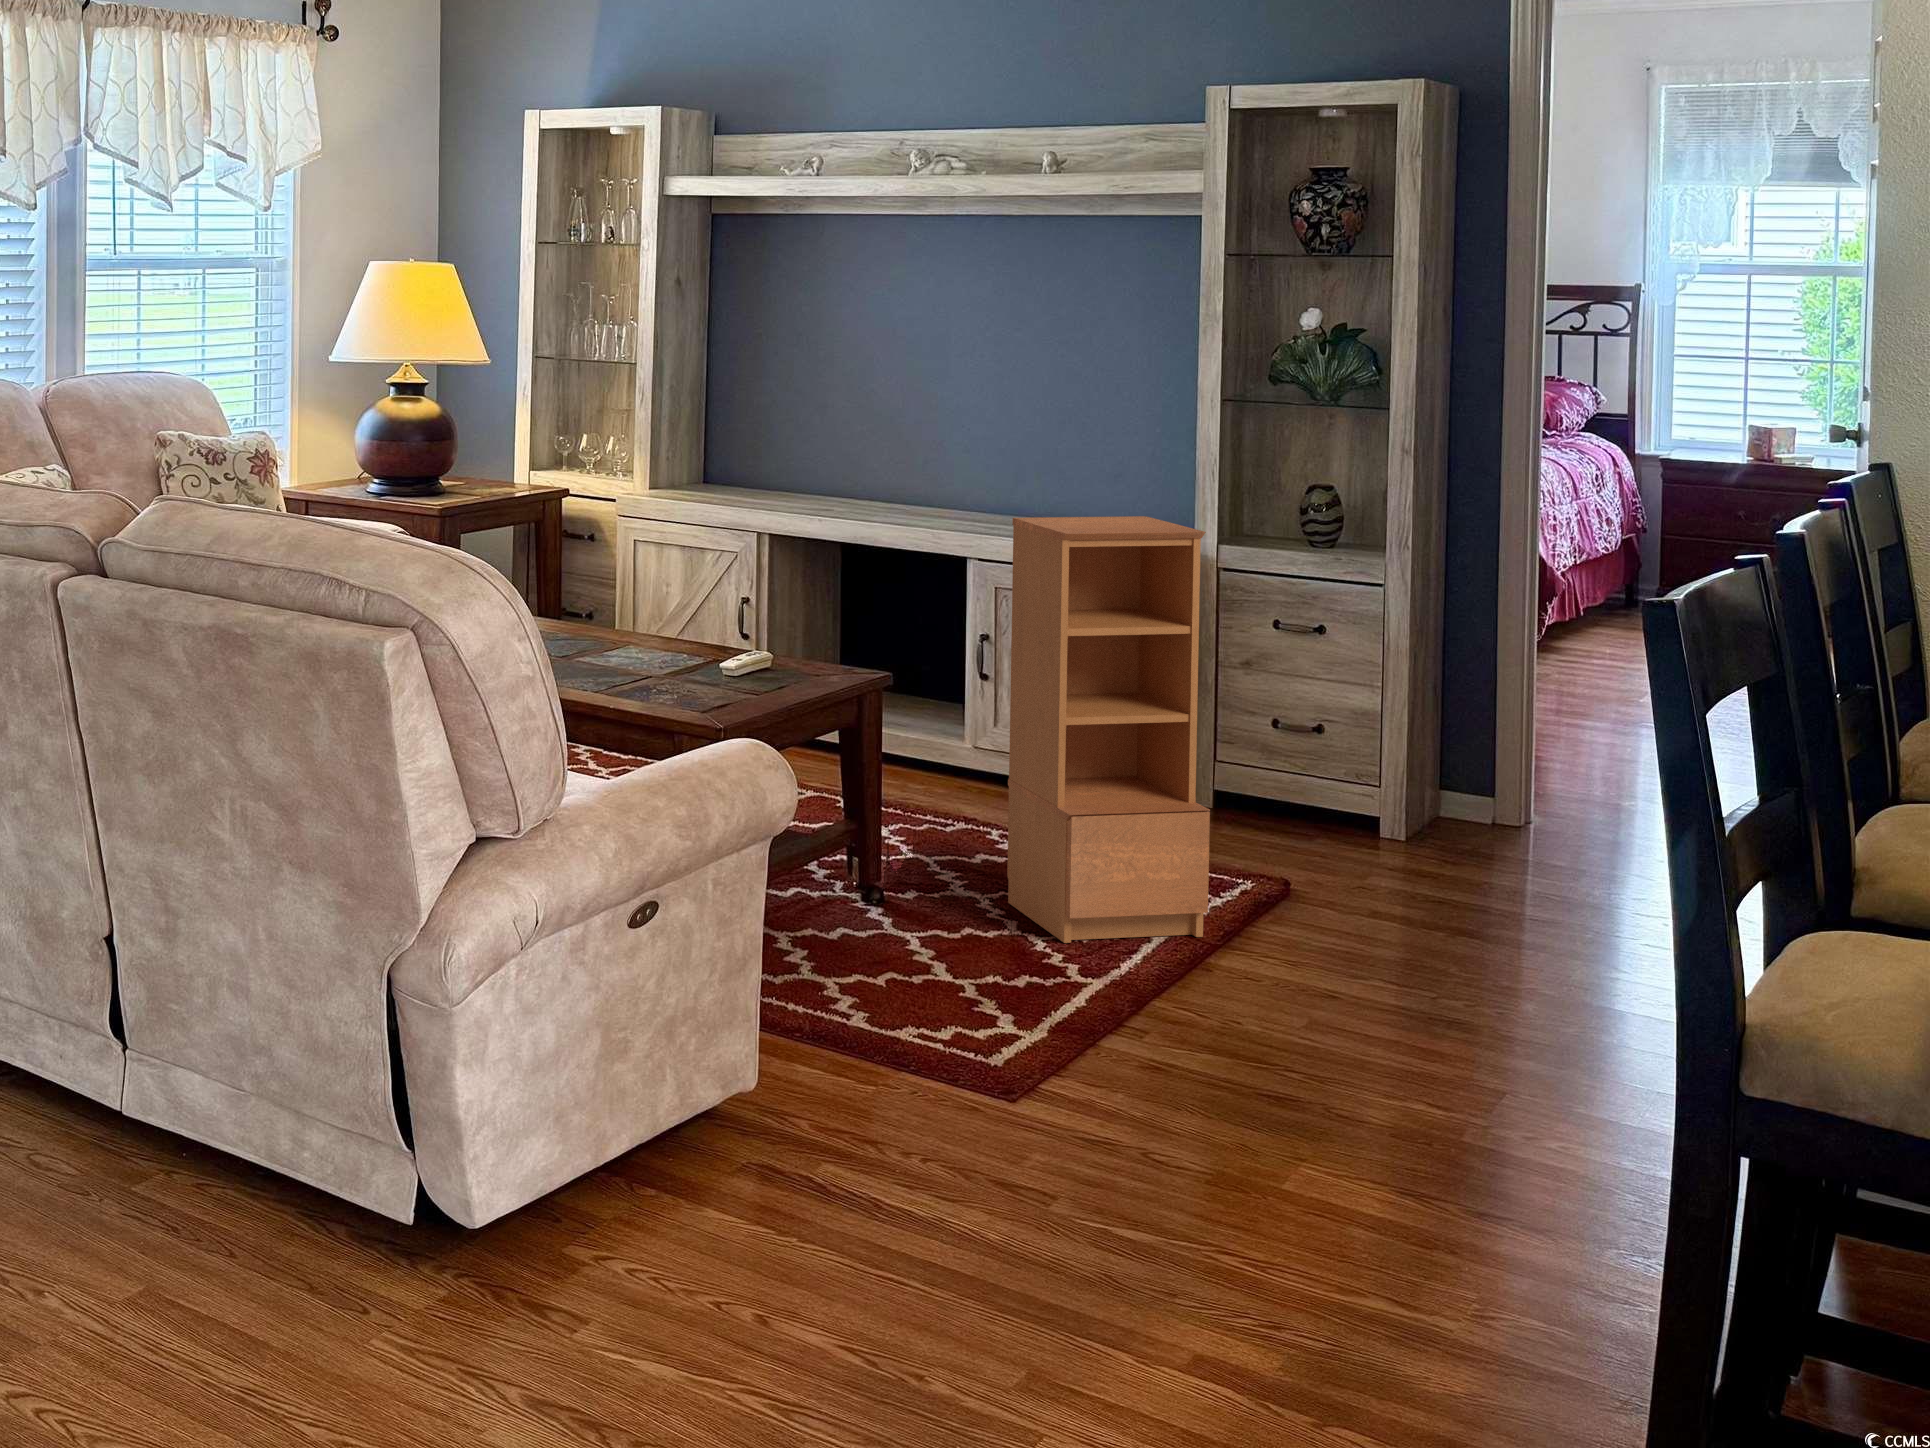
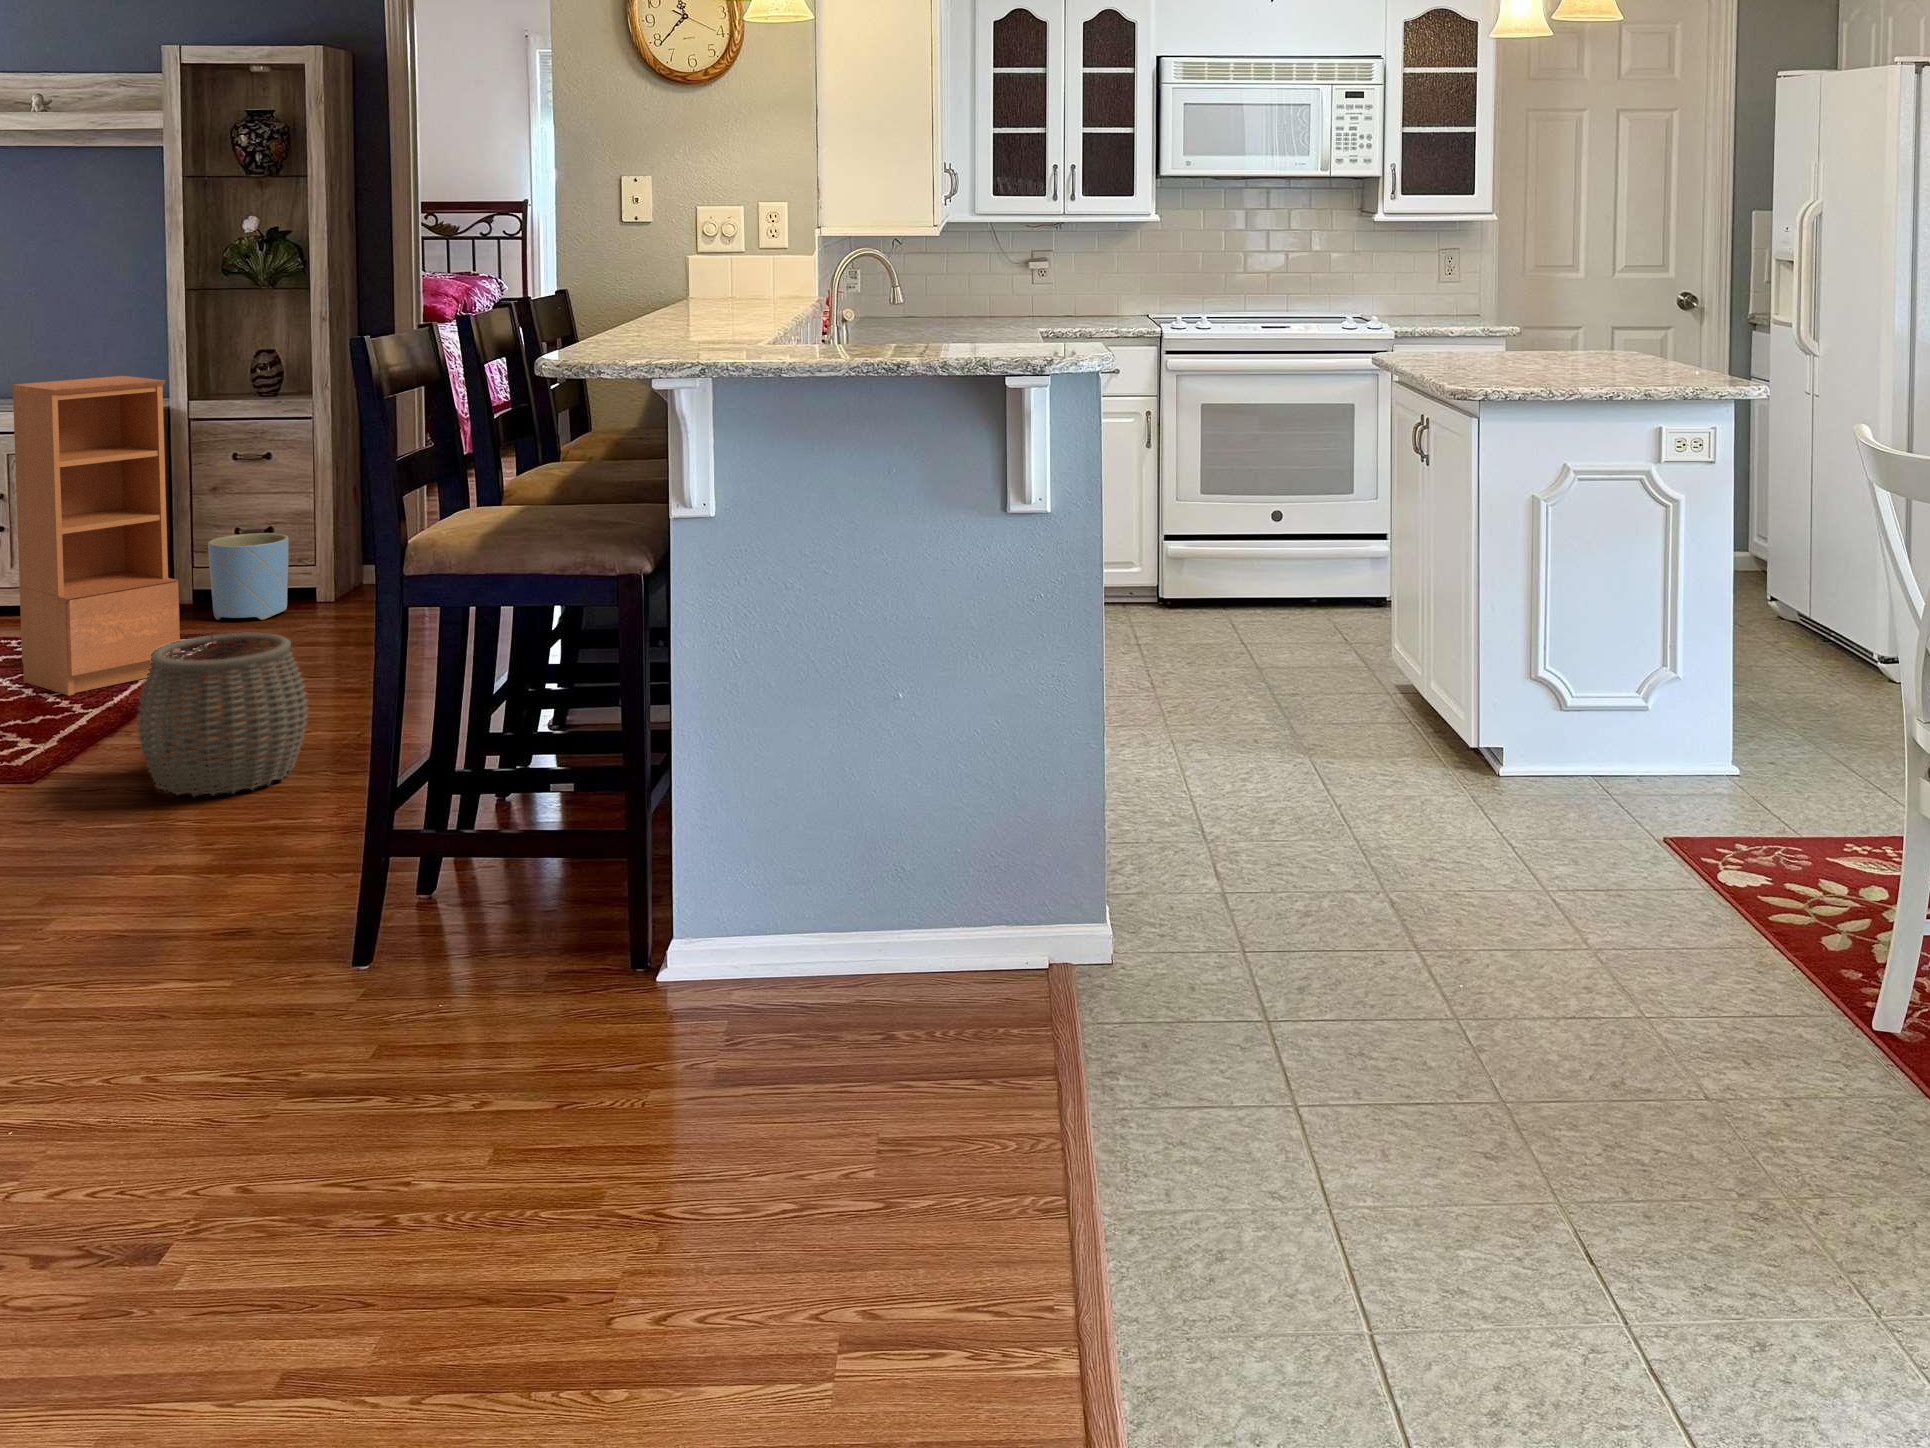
planter: none [1235,736,1345,864] -> present [208,533,289,620]
woven basket: none [1177,948,1441,1228] -> present [137,633,308,796]

